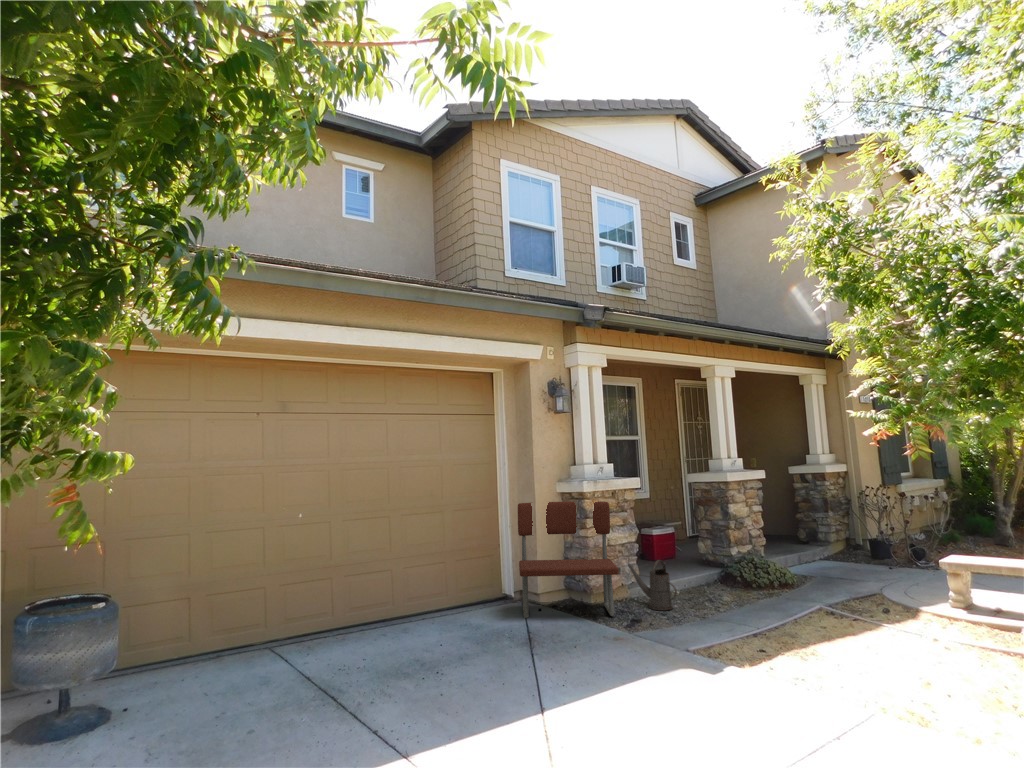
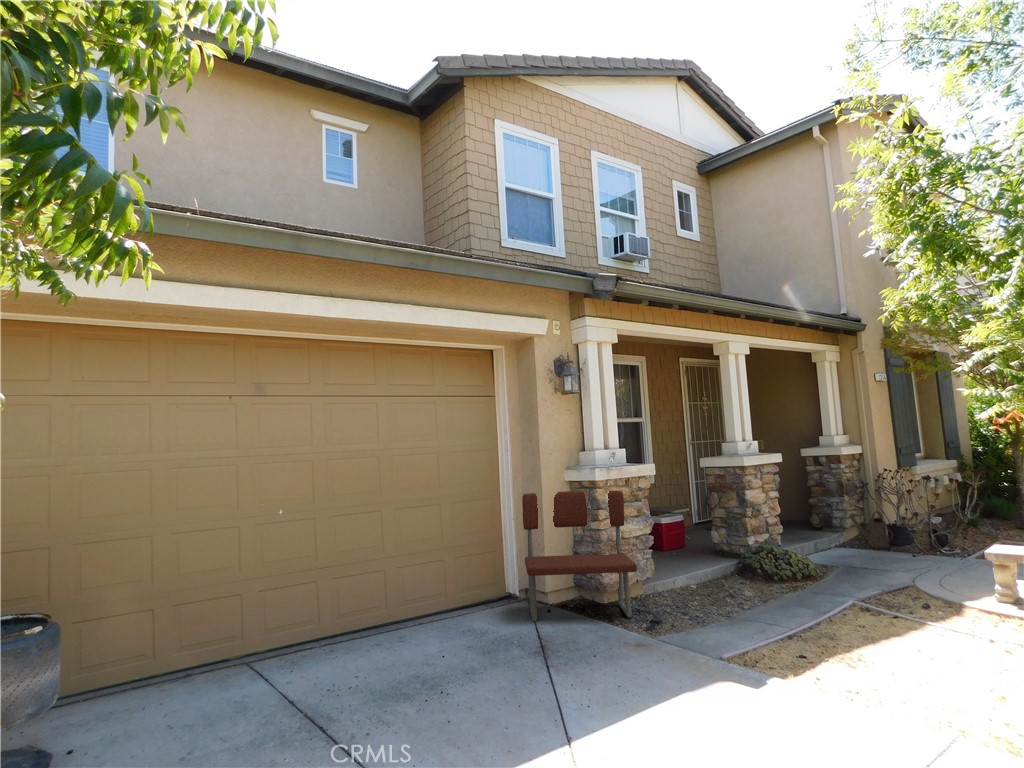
watering can: present [628,560,677,610] -> present [849,511,893,549]

